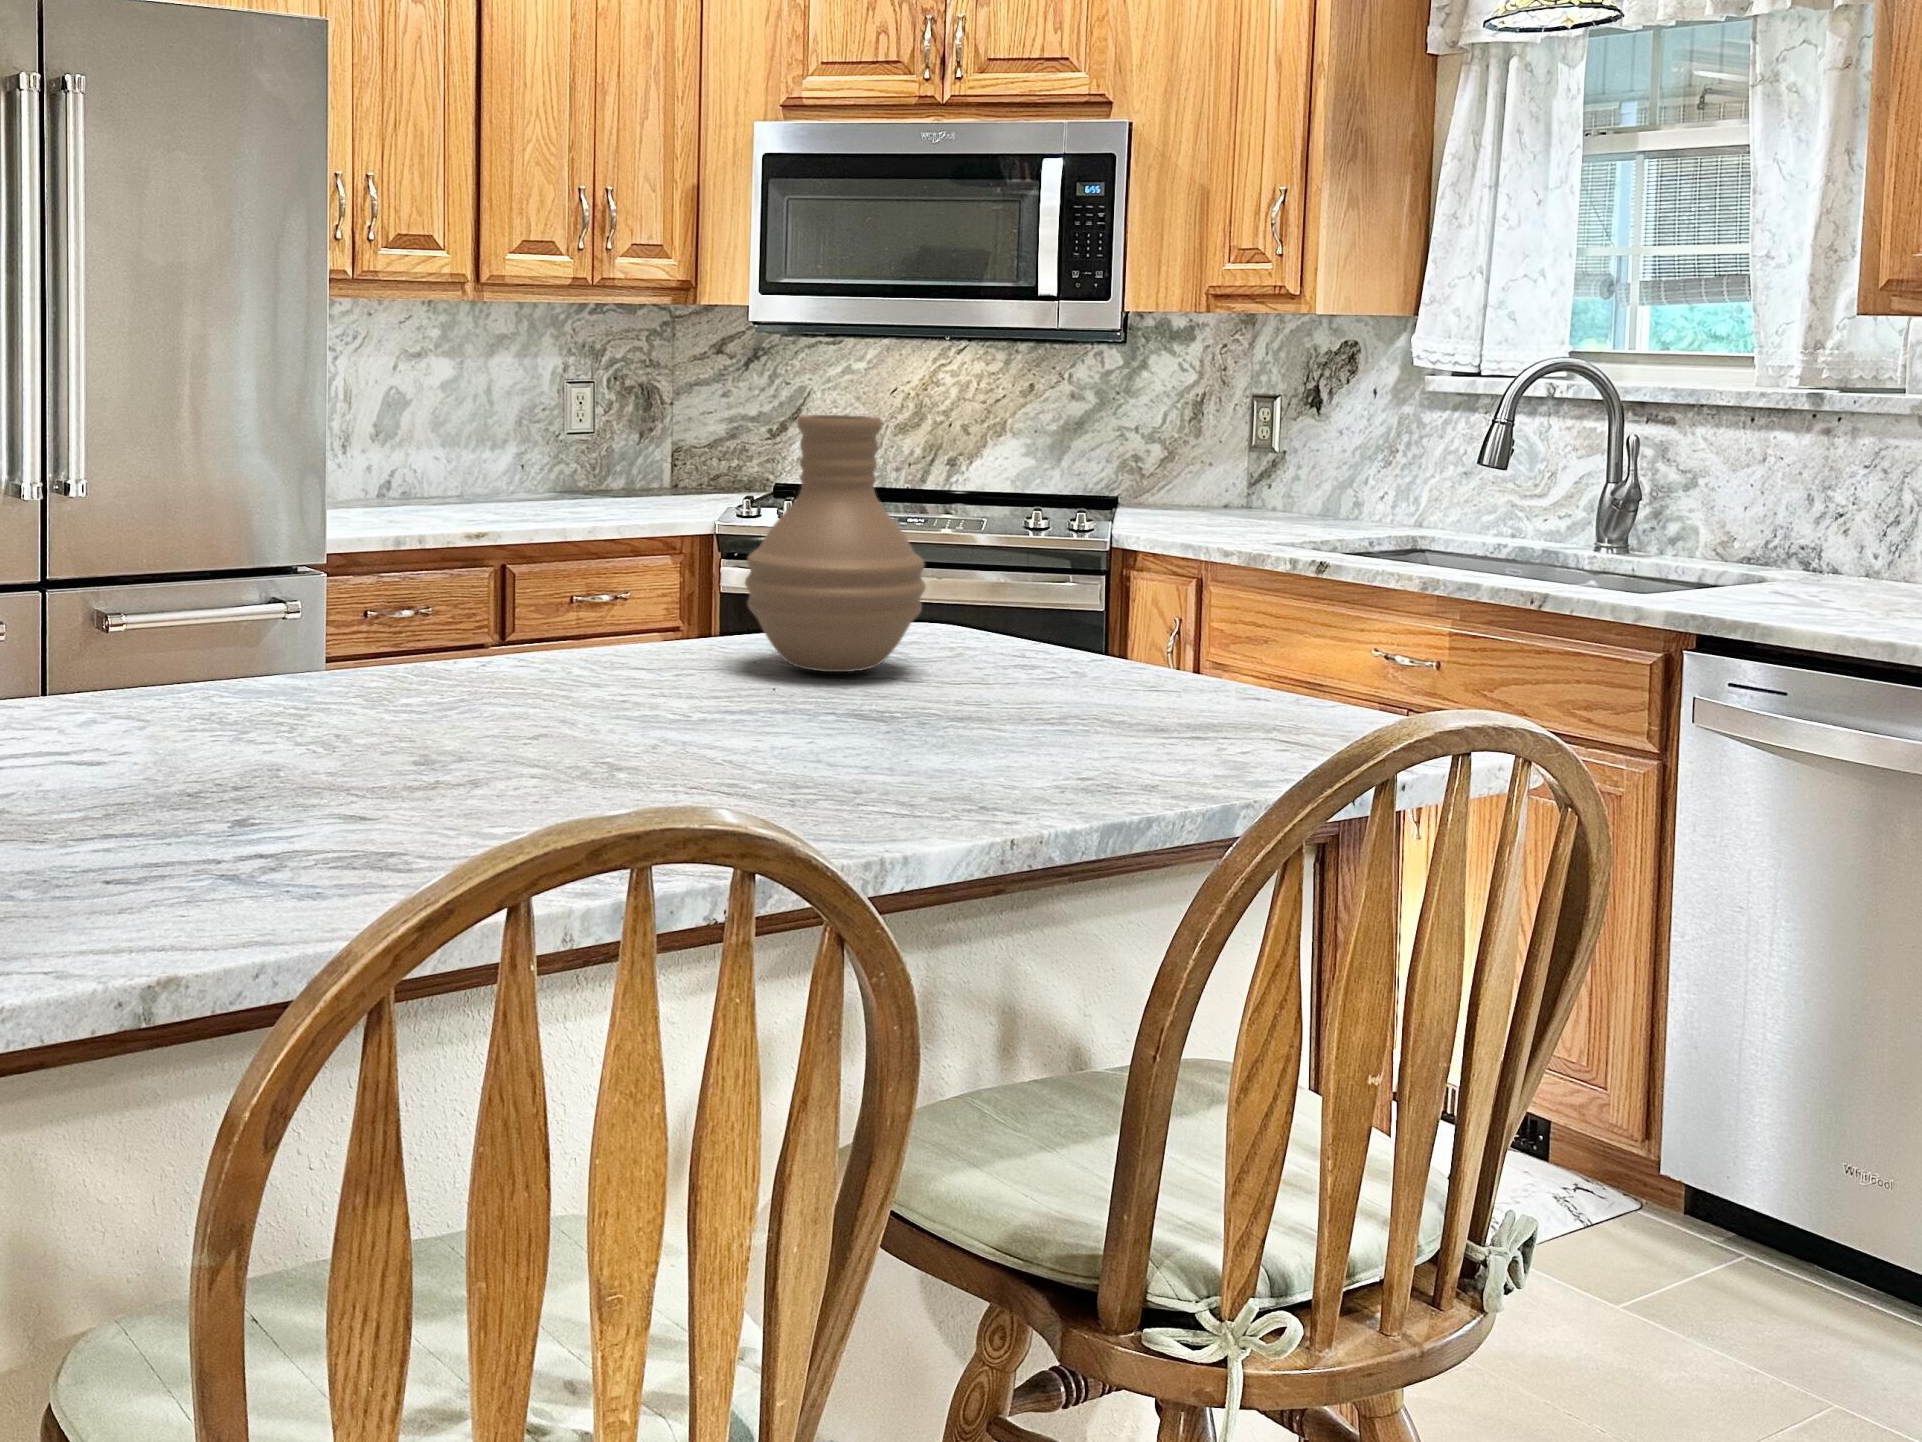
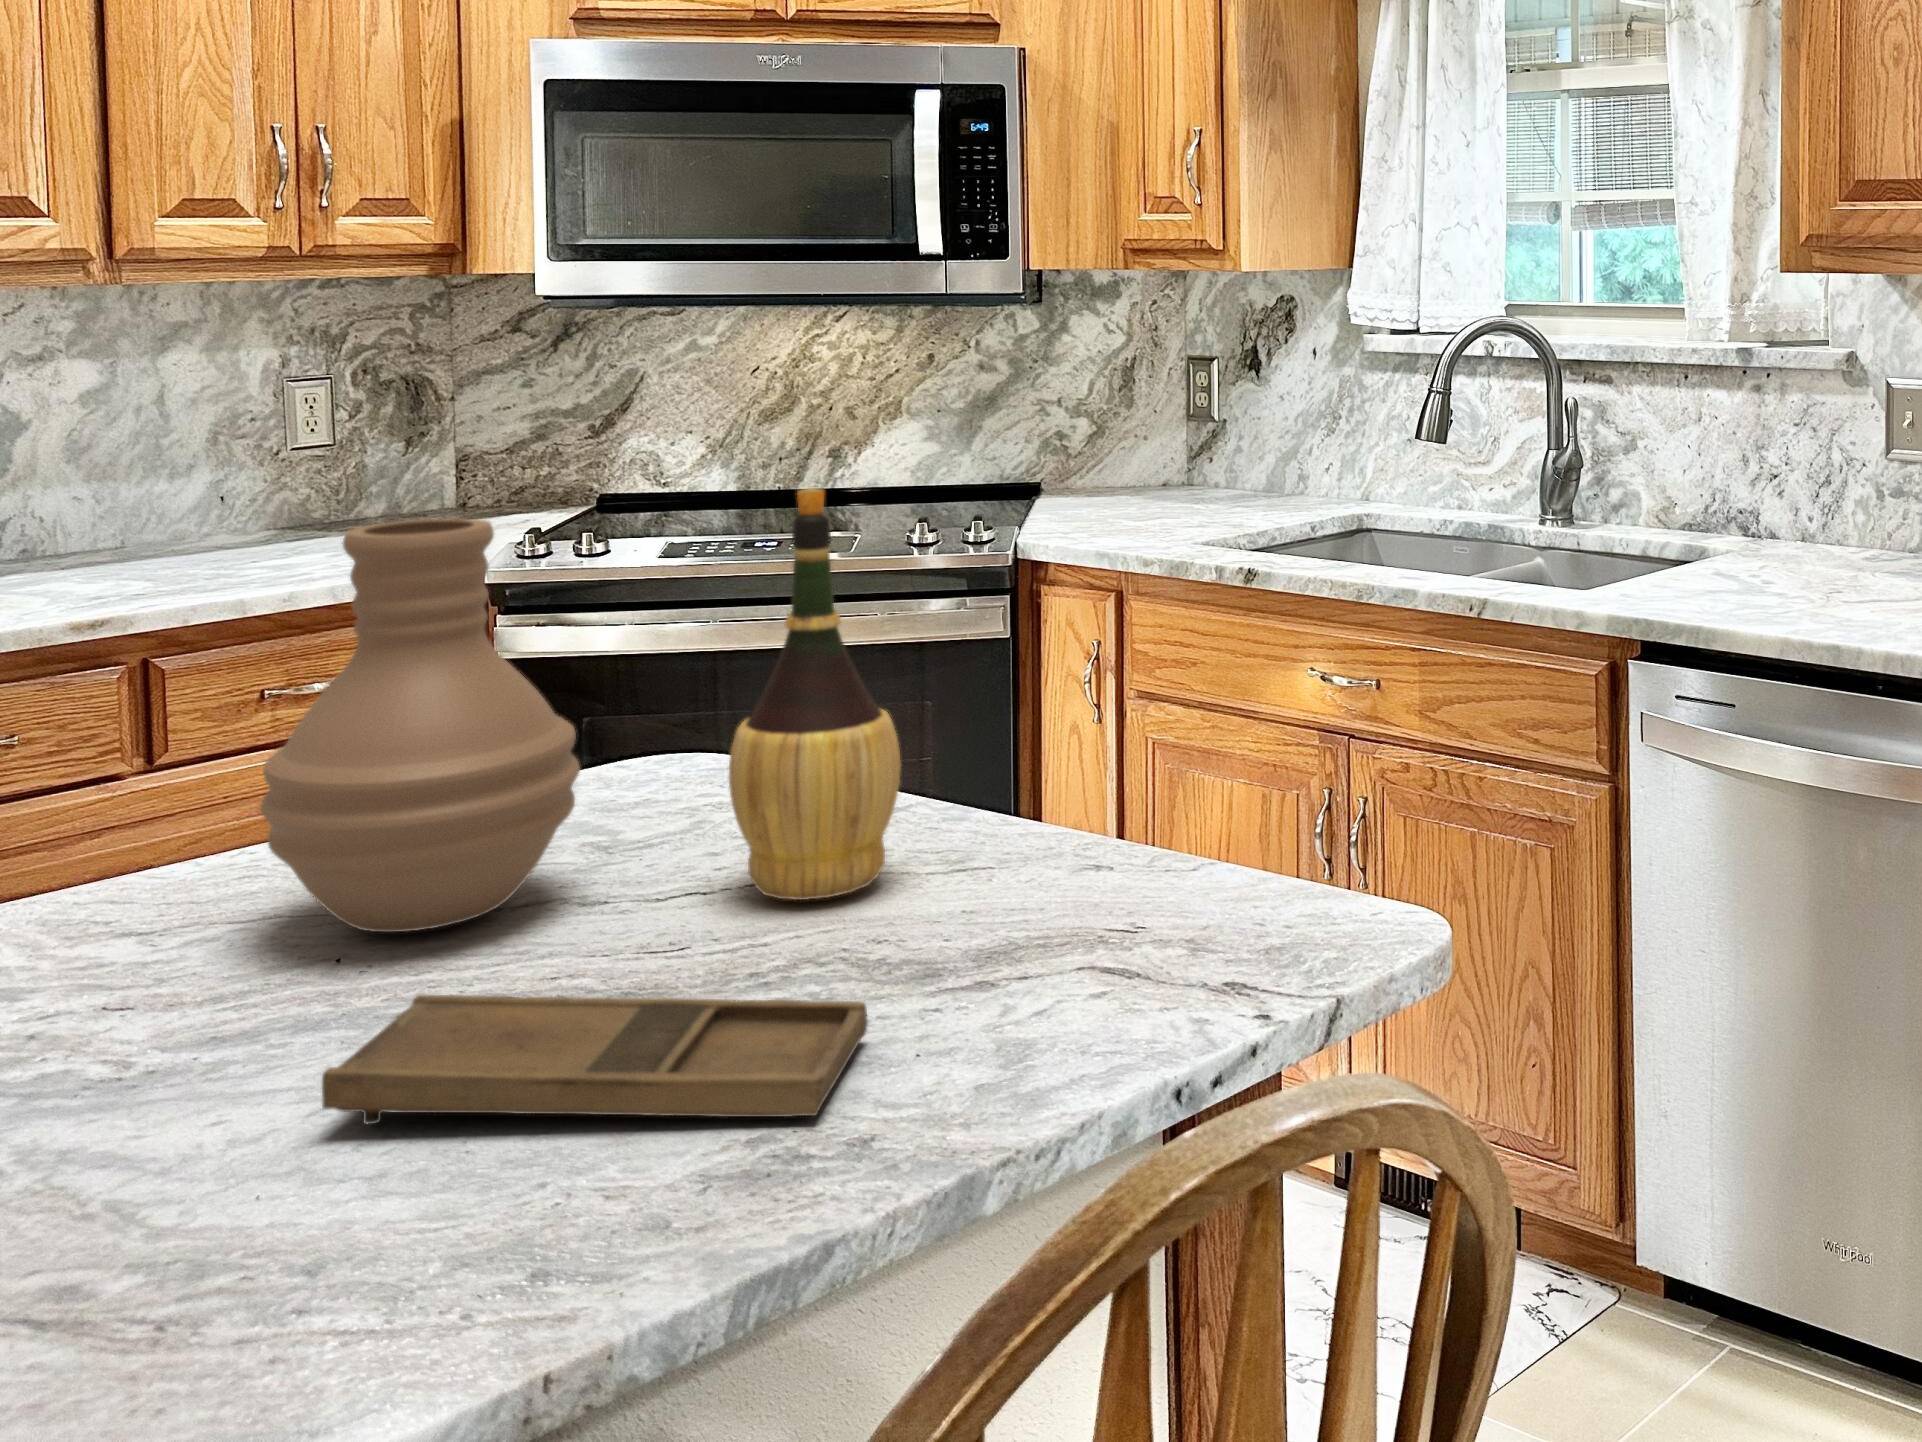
wine bottle: none [1023,406,1135,683] -> present [729,488,901,900]
tray: none [846,682,1148,761] -> present [322,995,868,1124]

